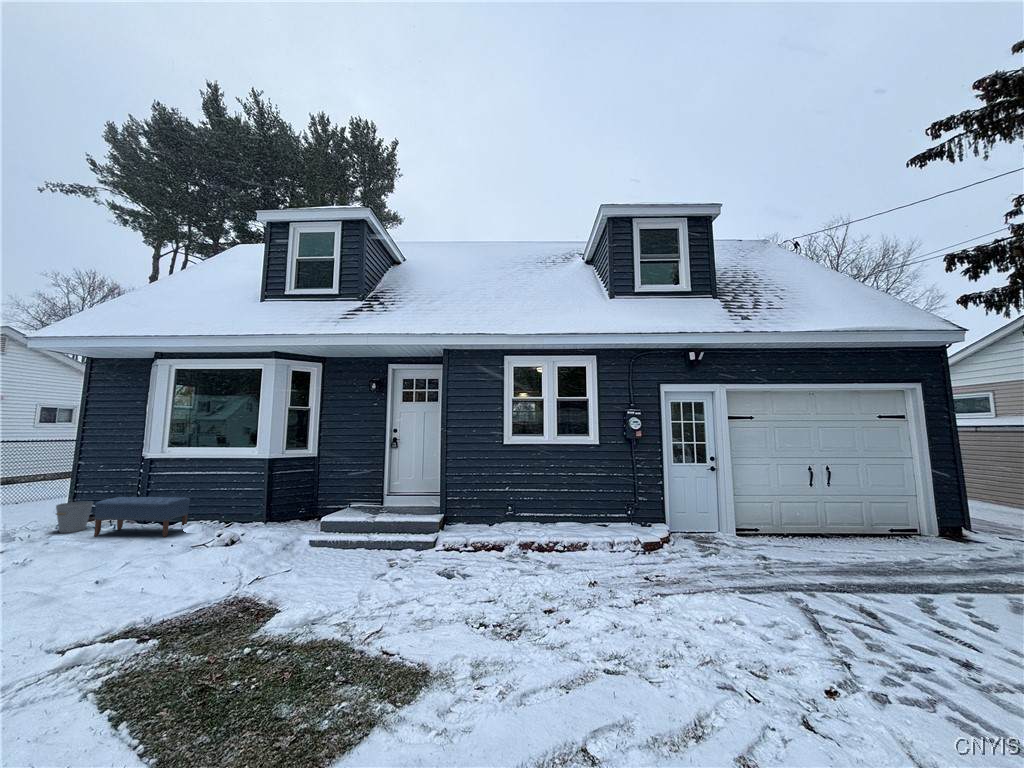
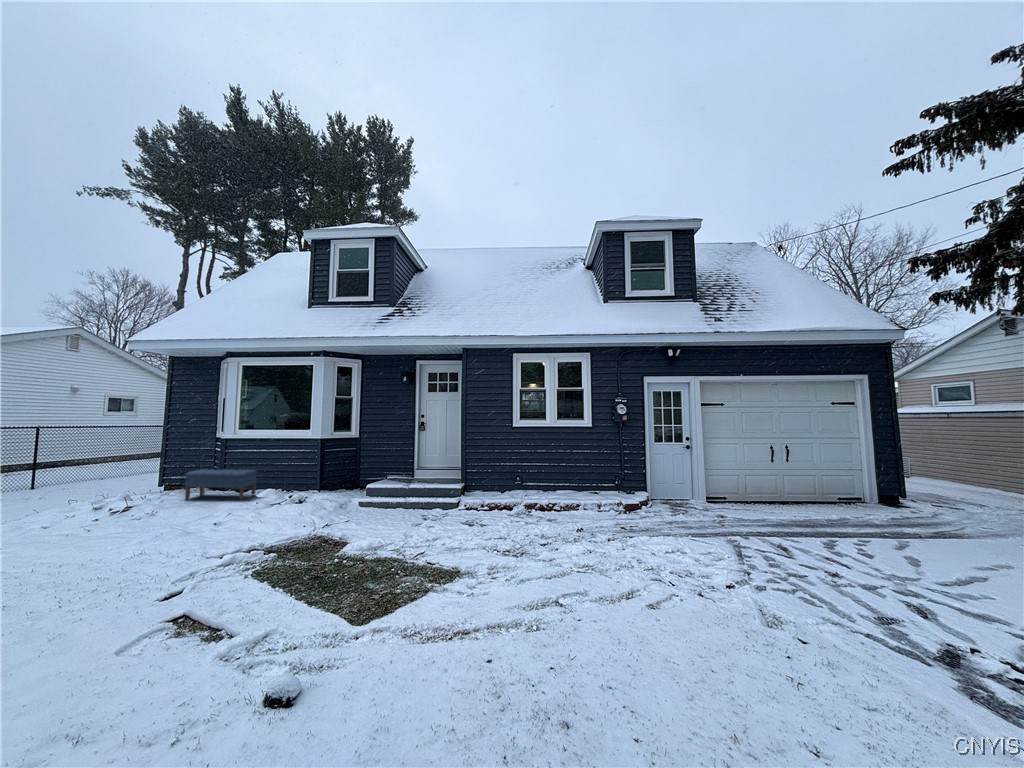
bucket: present [56,501,93,533] -> none [151,473,179,498]

